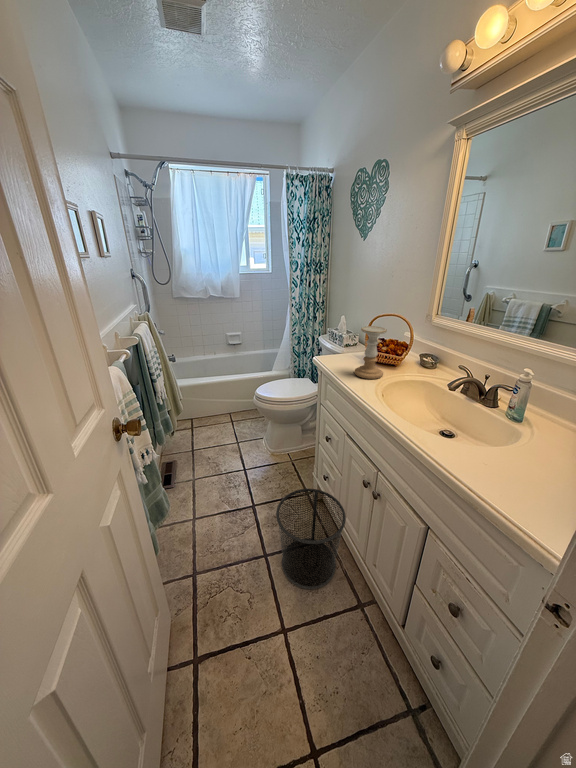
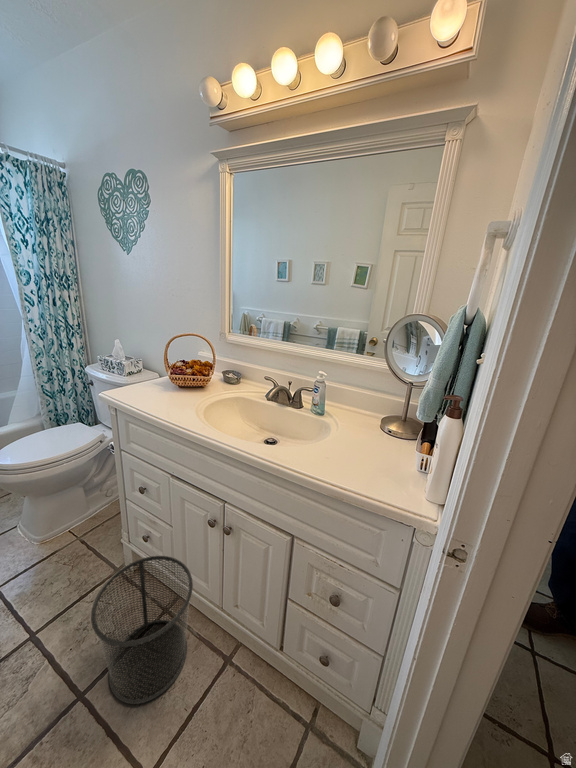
candle holder: present [355,326,387,379] -> none [163,348,196,406]

